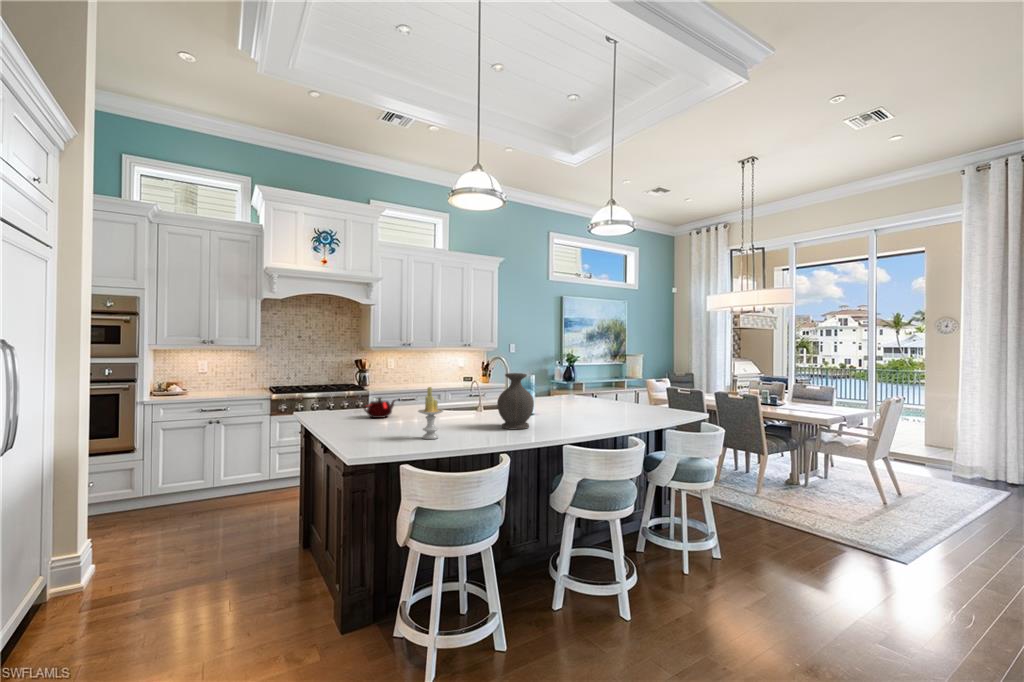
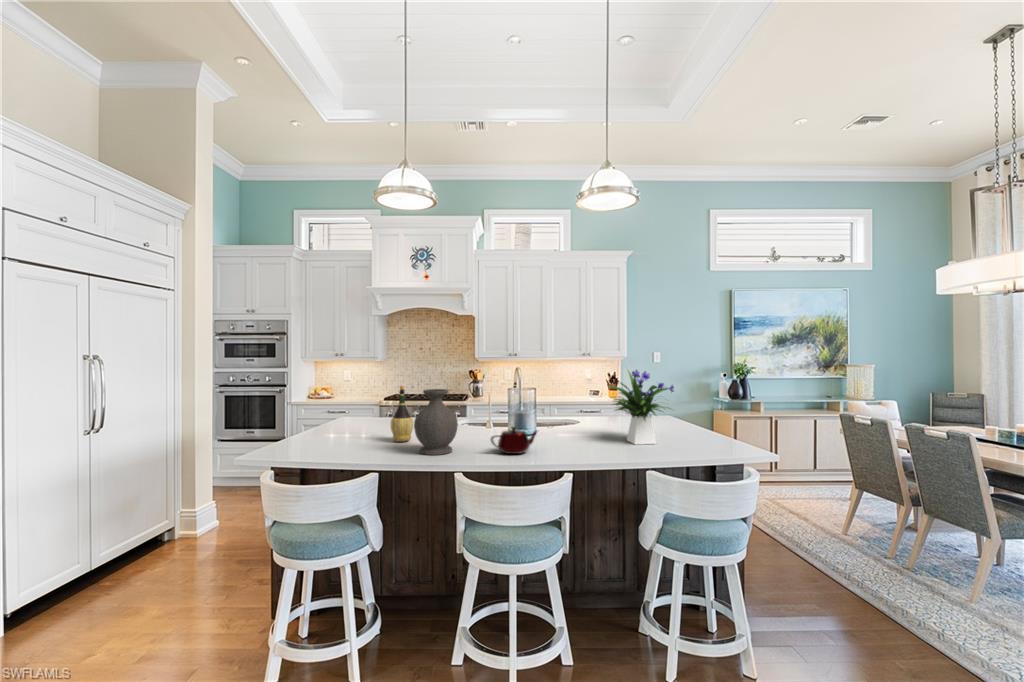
flower arrangement: none [590,354,646,411] -> present [609,370,674,444]
wine bottle: none [446,372,467,424] -> present [391,386,413,442]
candle: present [418,387,443,439] -> none [310,401,338,456]
teapot: present [364,398,395,418] -> present [491,427,538,454]

